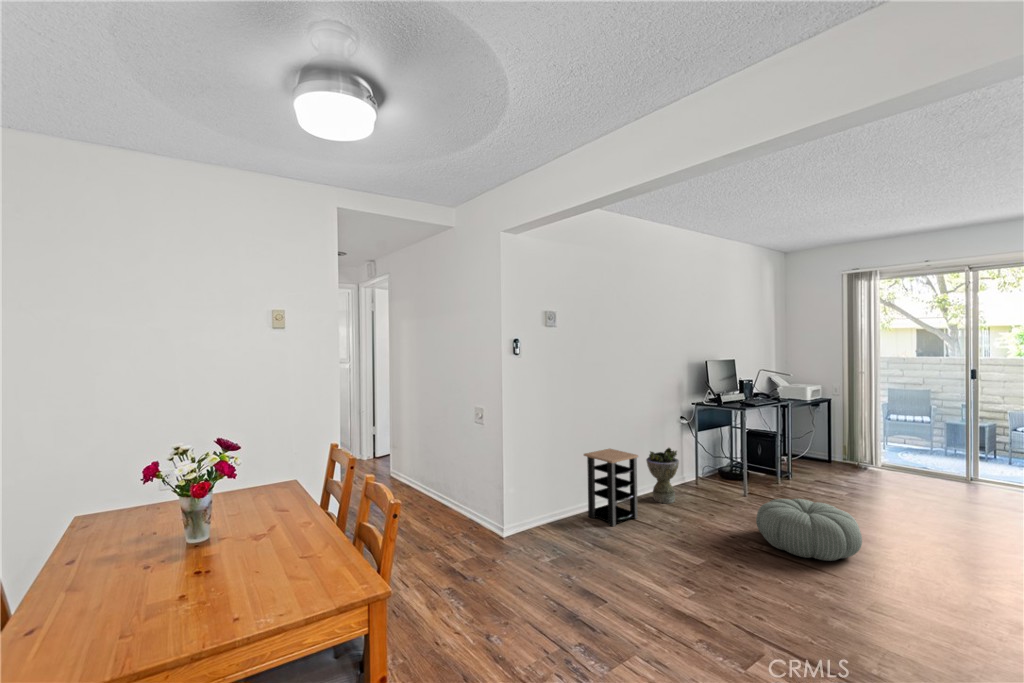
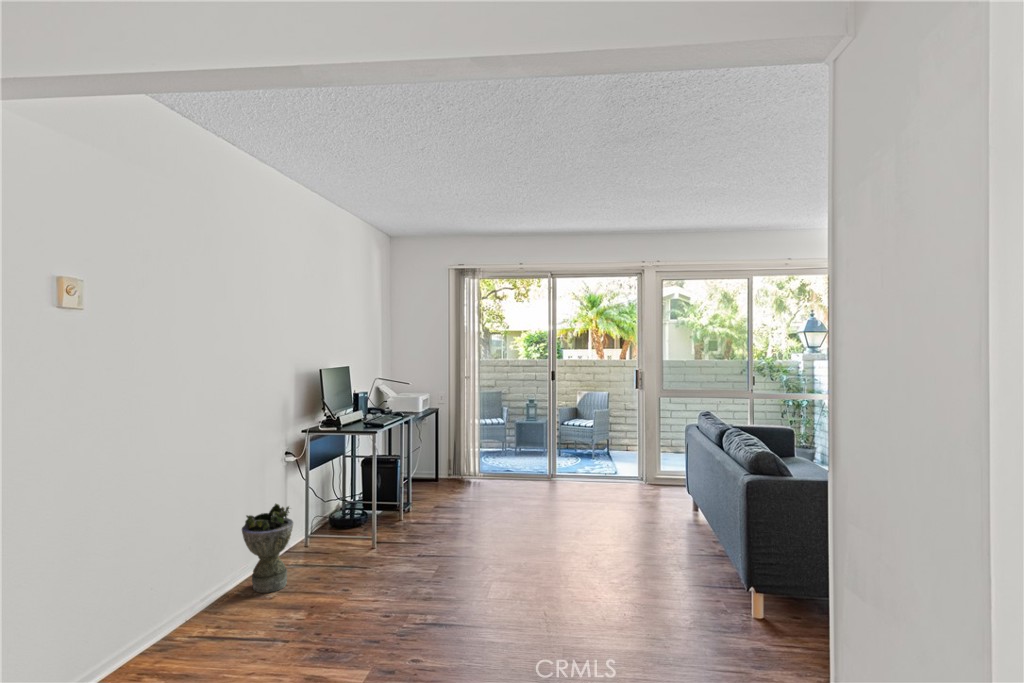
side table: present [584,449,638,526] -> none [138,527,242,665]
pouf: present [756,499,862,561] -> none [412,539,524,616]

